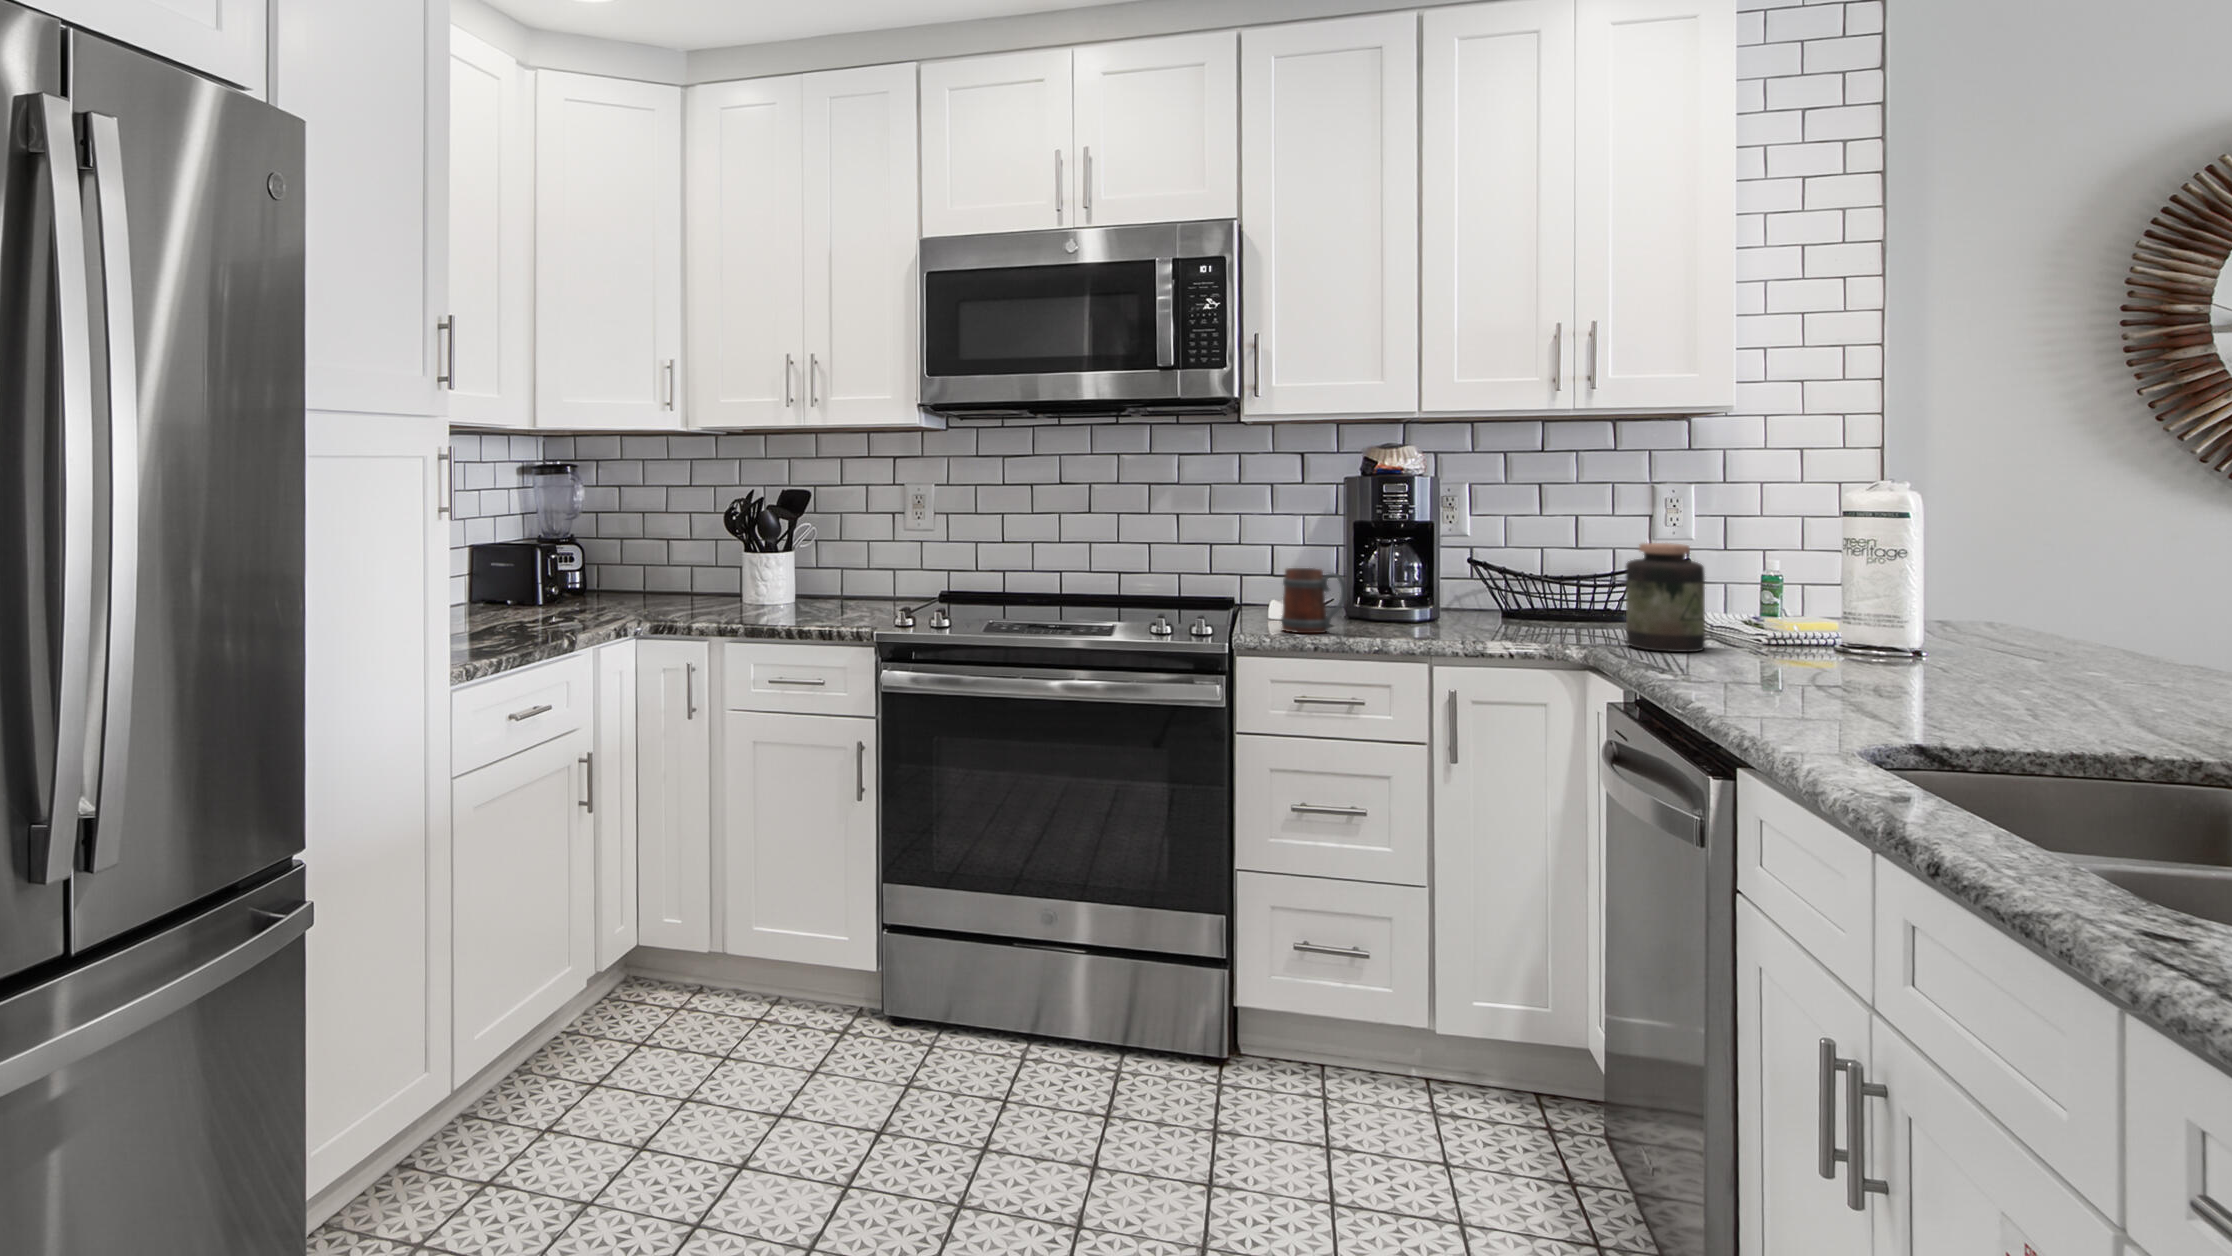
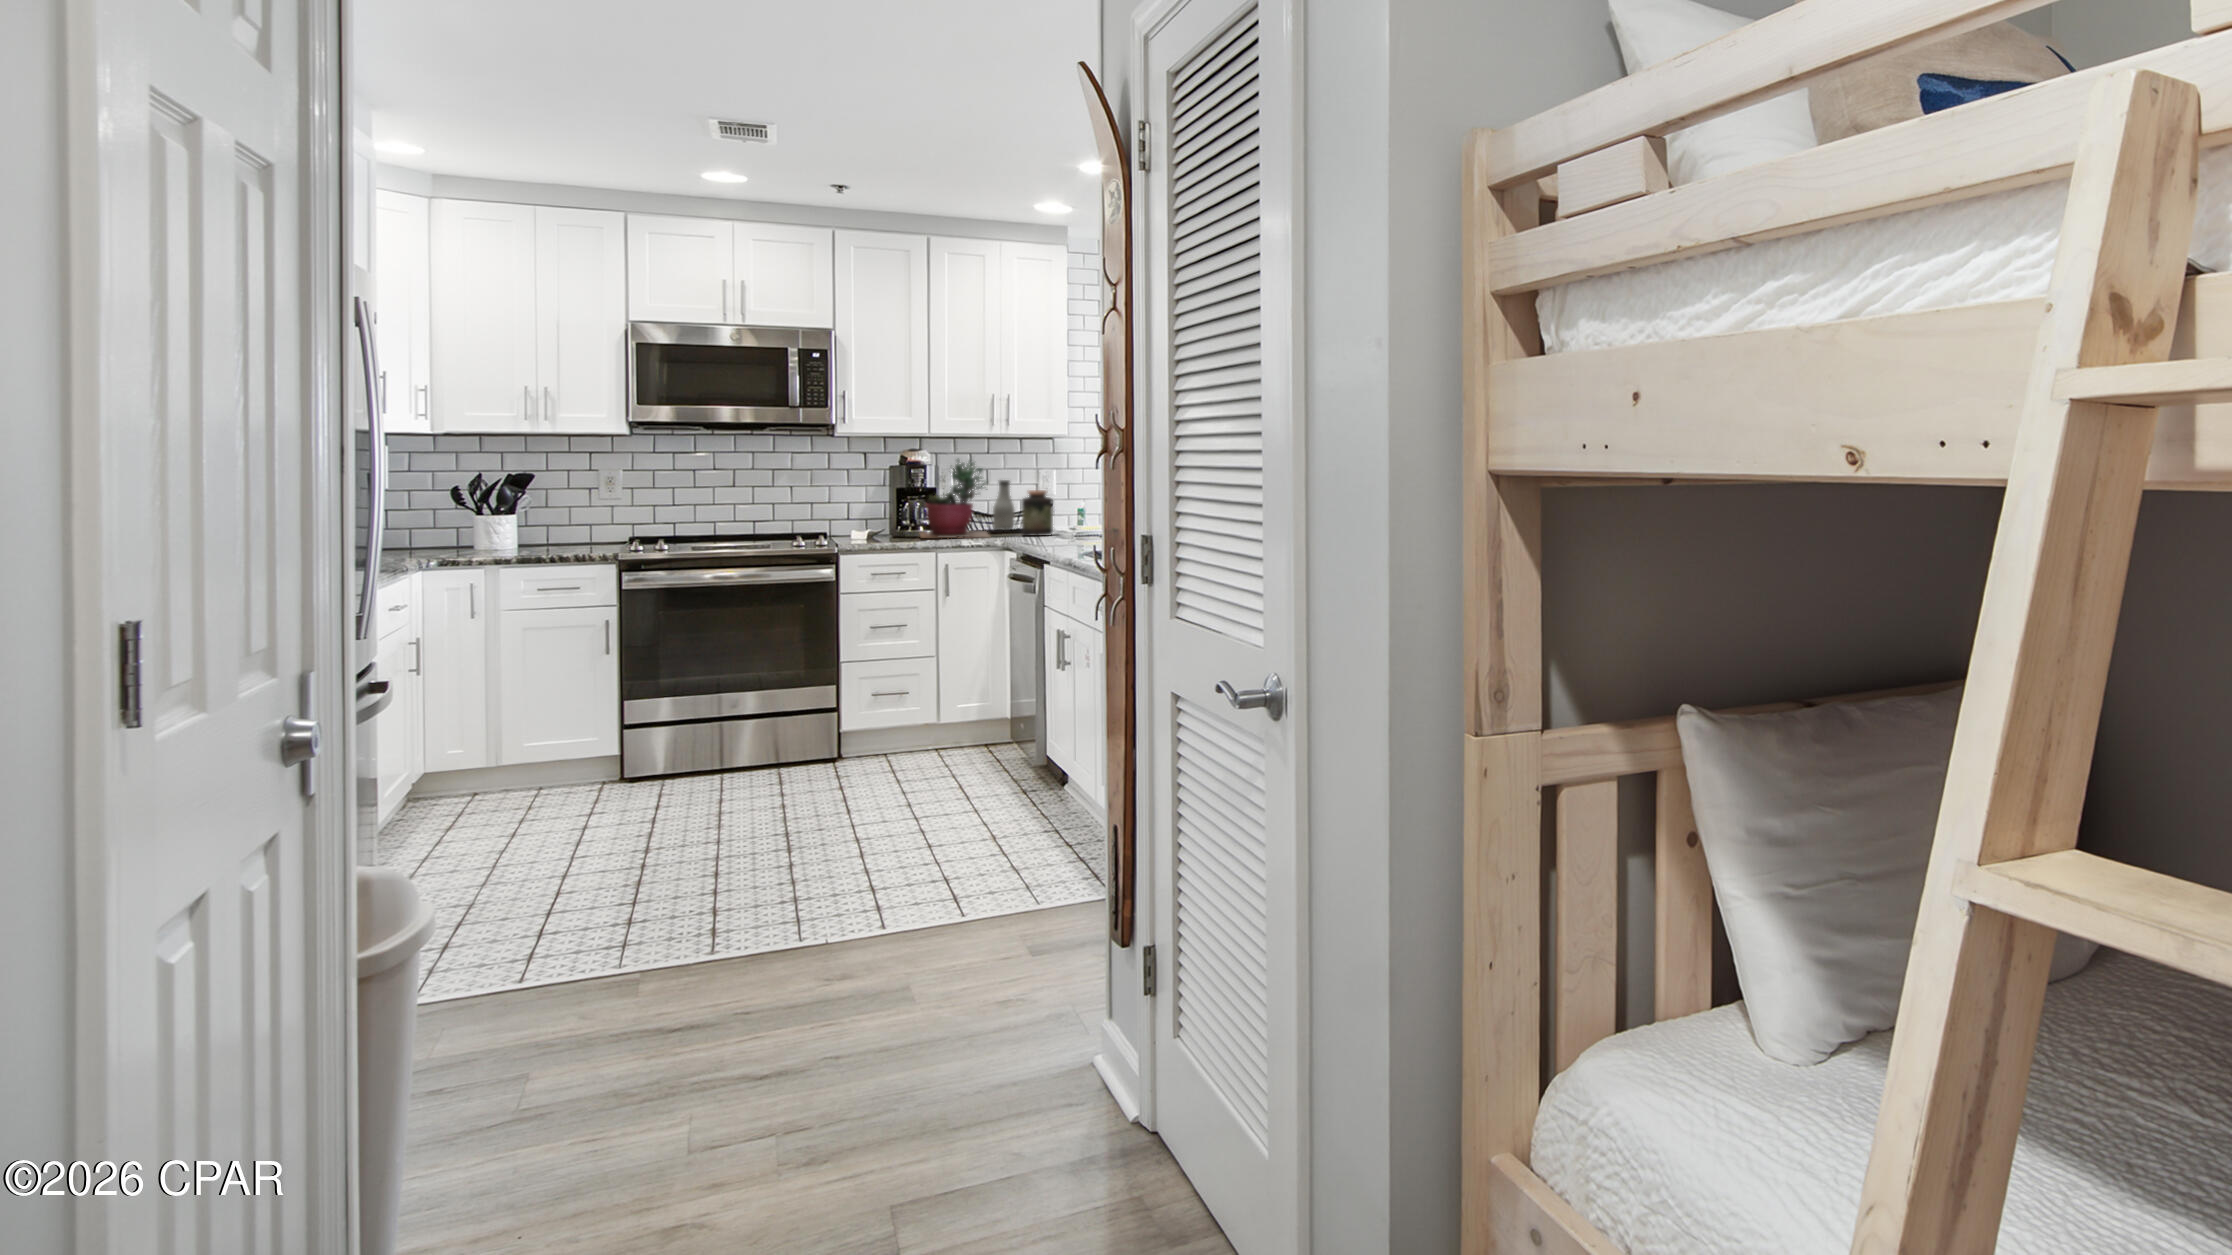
succulent plant: none [1399,468,1552,643] -> present [919,460,989,538]
bottle: none [1556,511,1605,618] -> present [993,480,1015,530]
mug: present [1281,568,1347,633] -> none [860,510,895,542]

